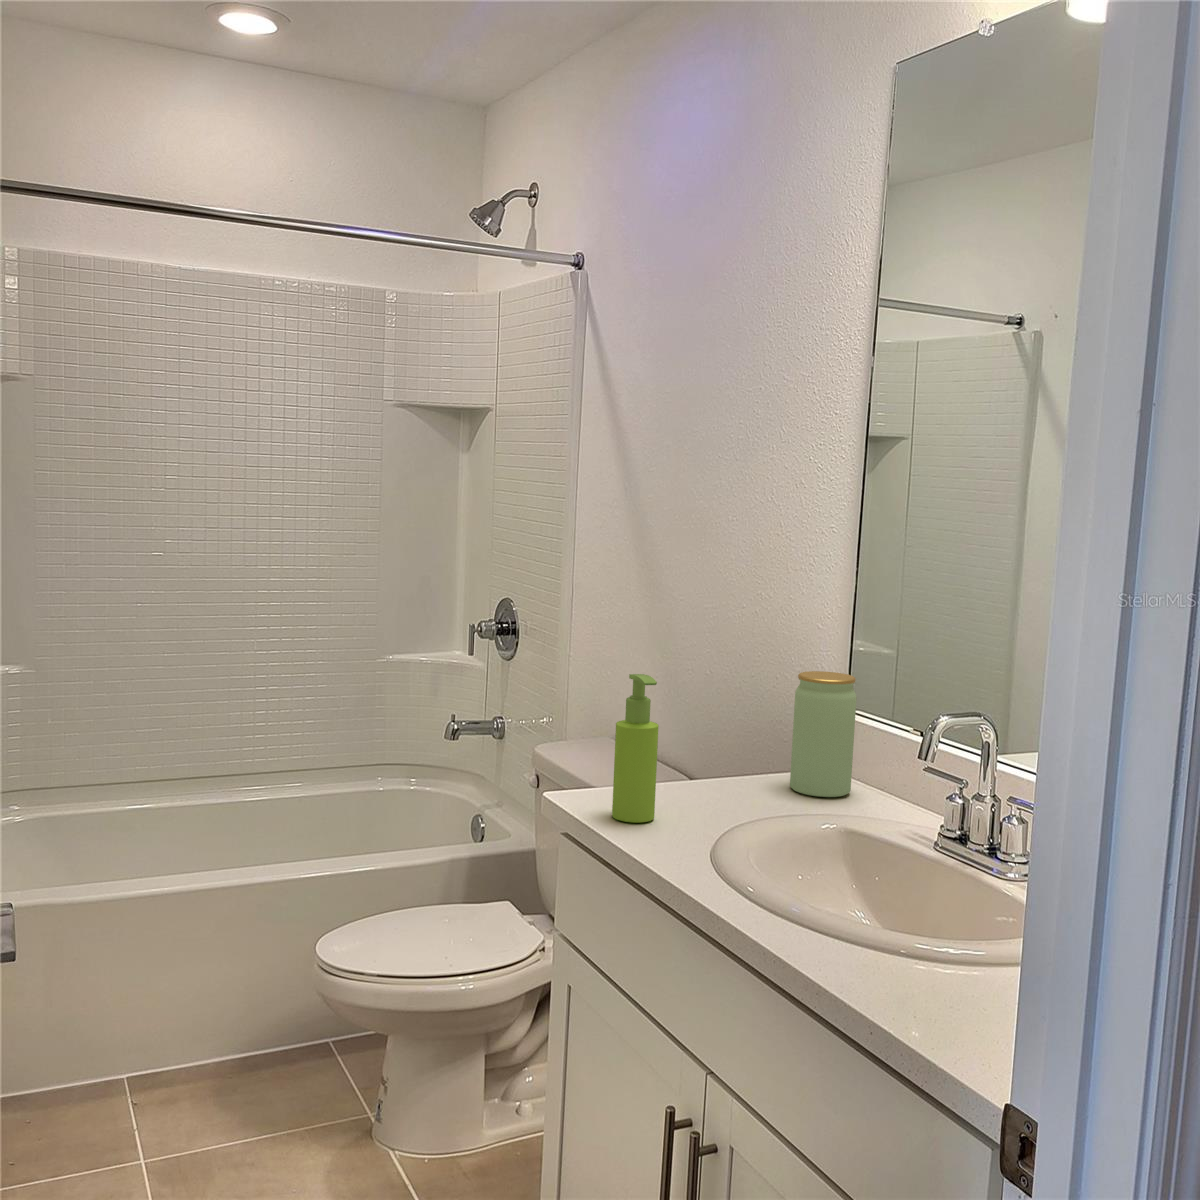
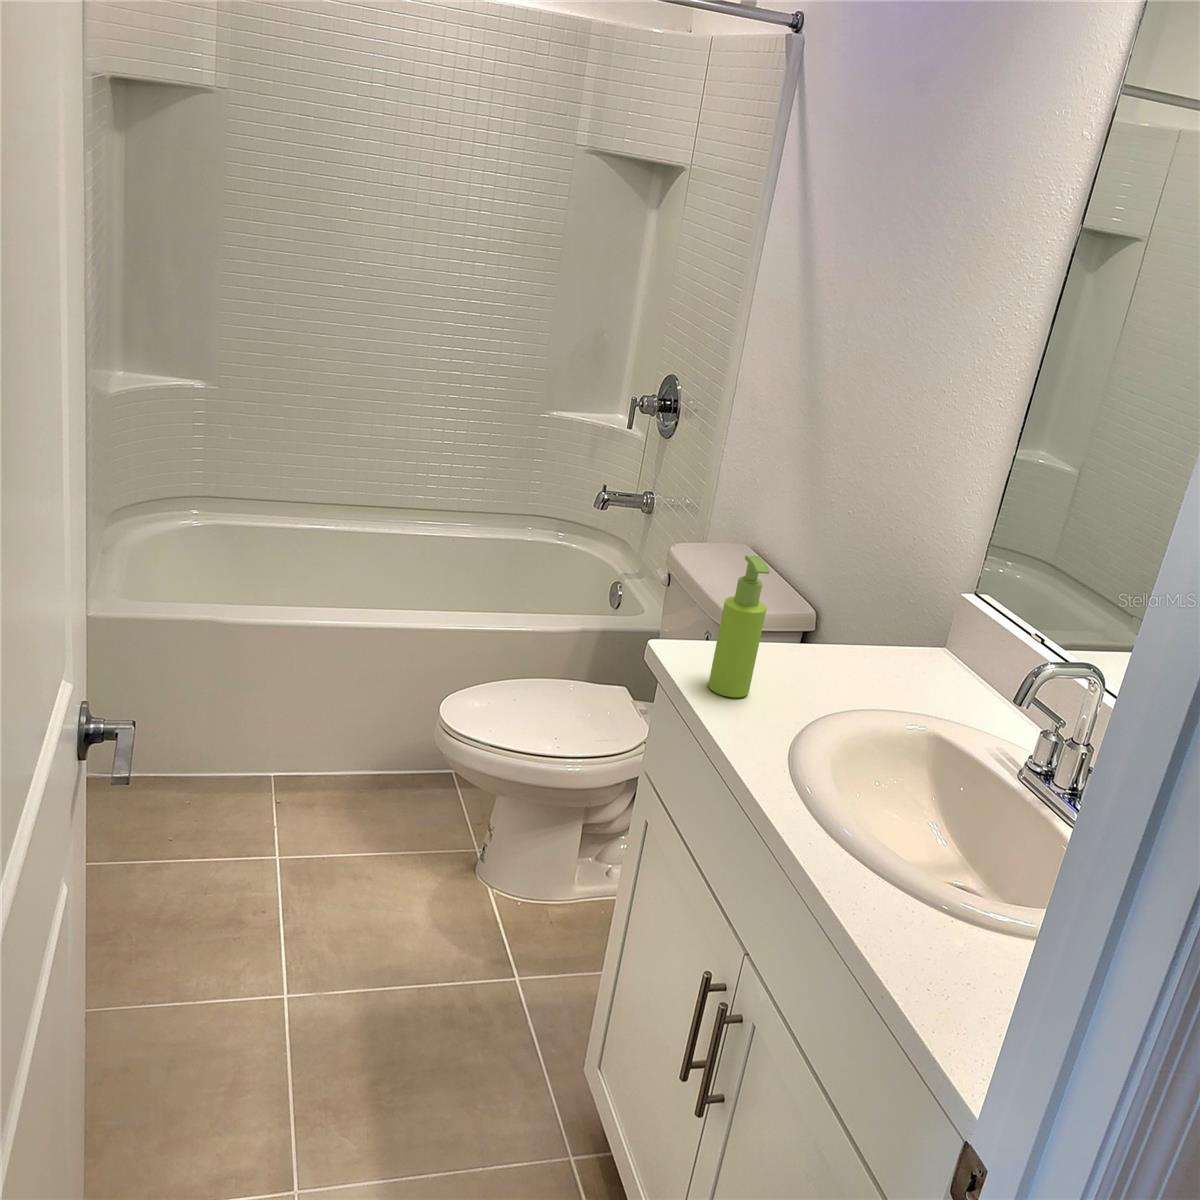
jar: present [790,671,856,797] -> none [897,560,984,690]

